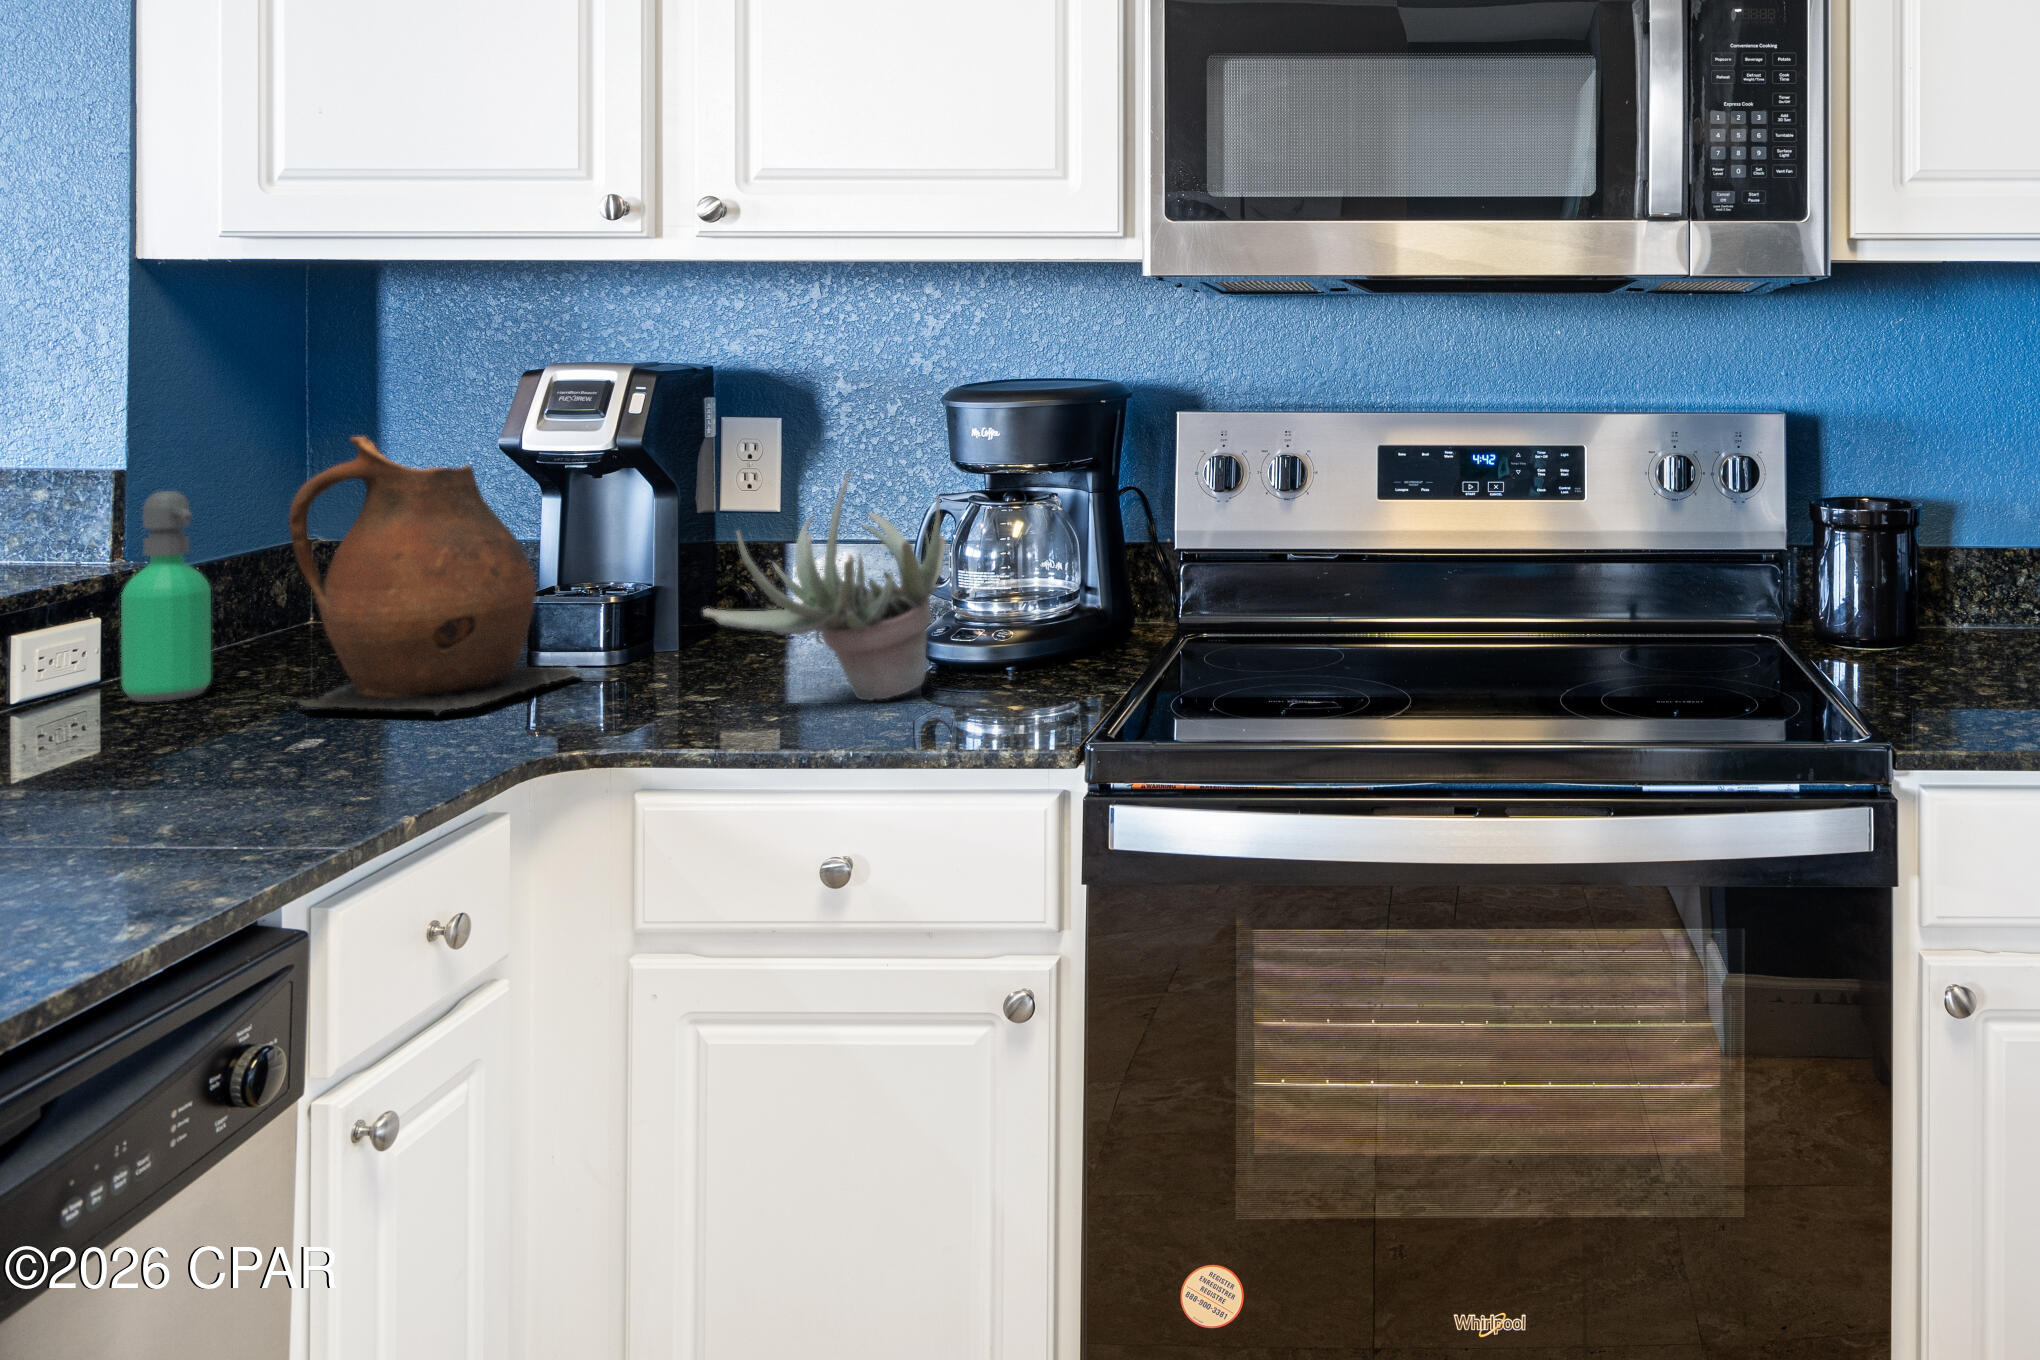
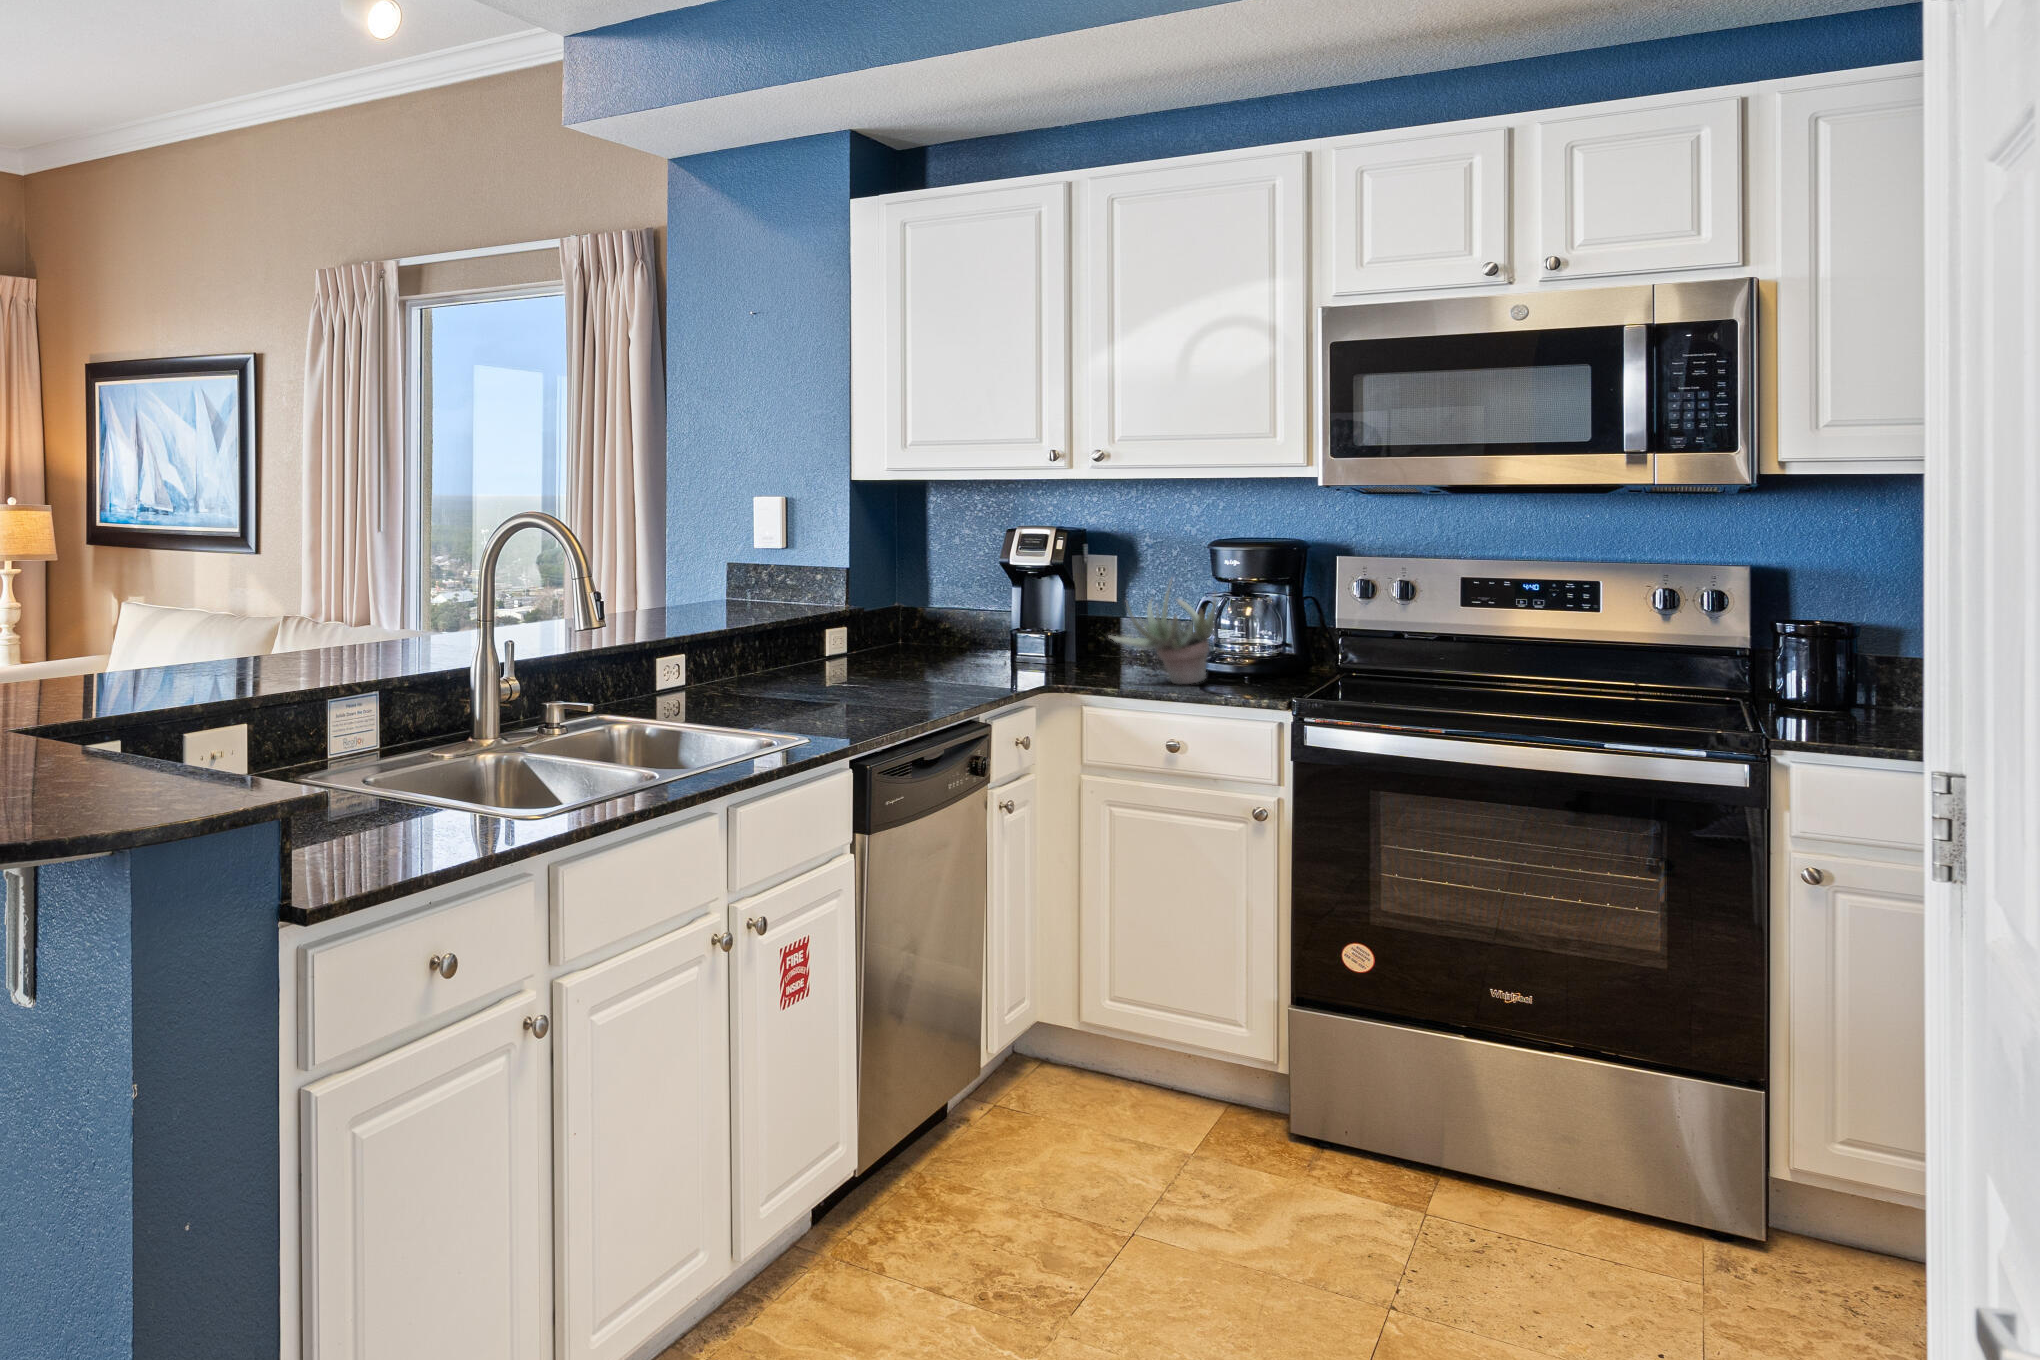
ceramic pitcher: present [289,437,582,715] -> none [931,557,1040,674]
soap dispenser: present [121,491,211,702] -> none [863,578,893,663]

